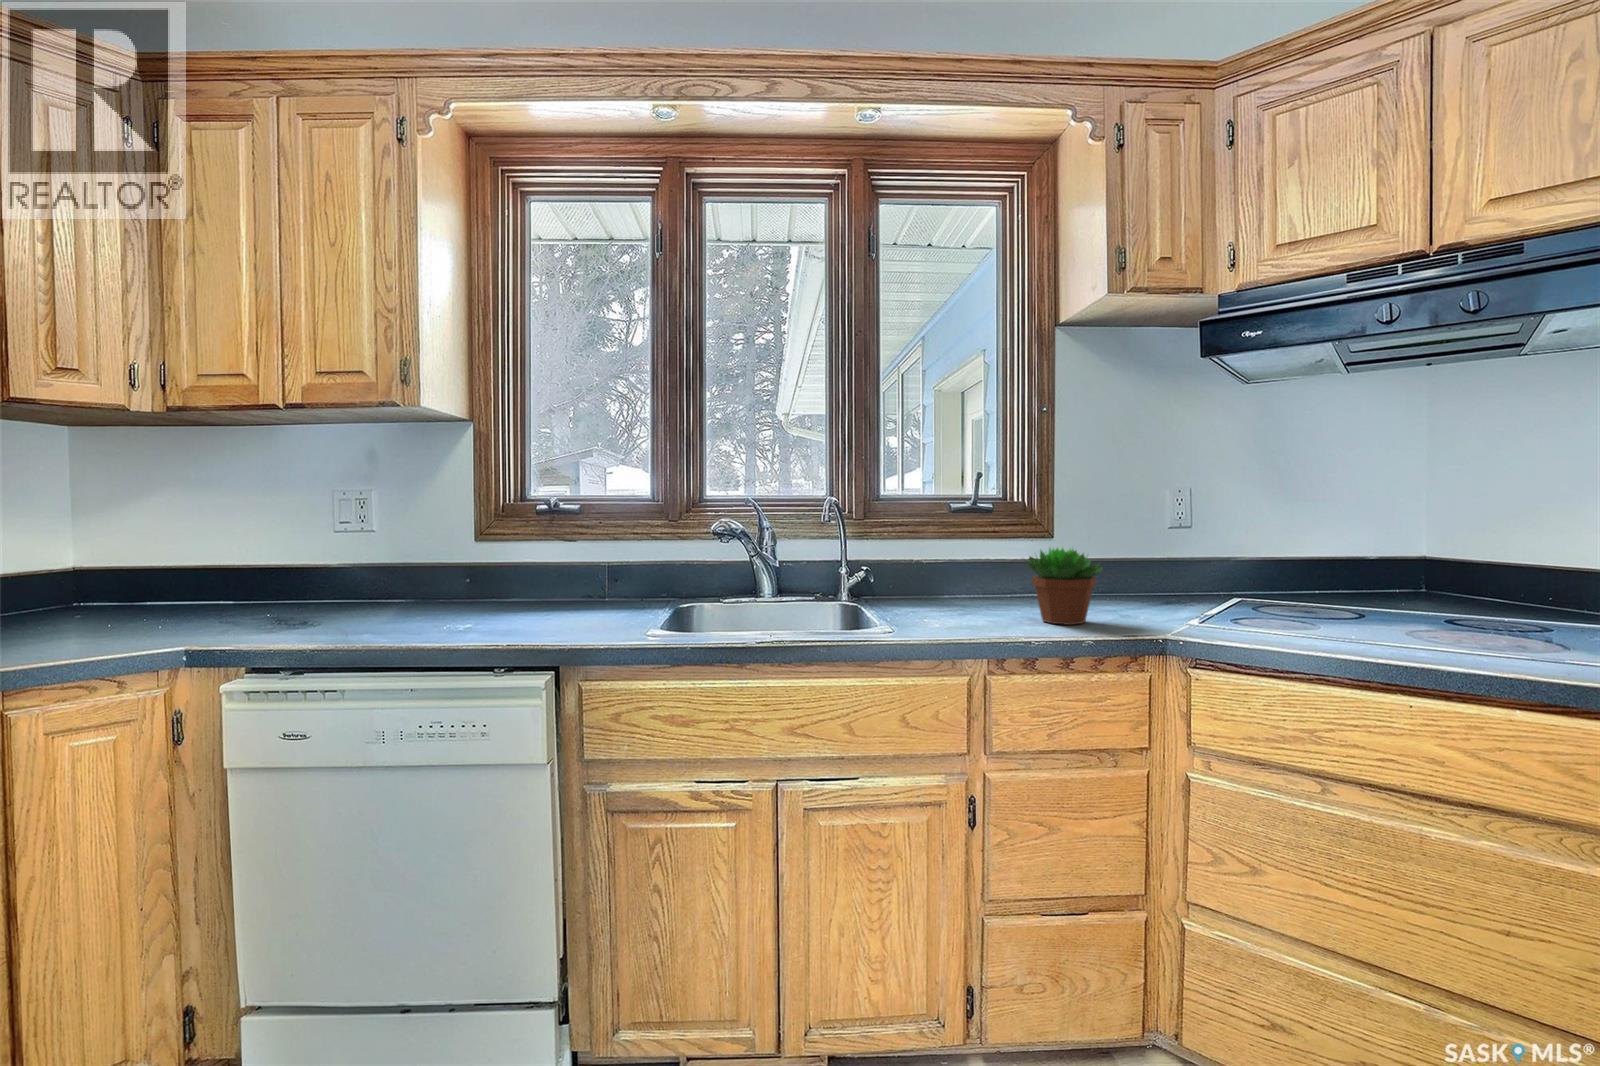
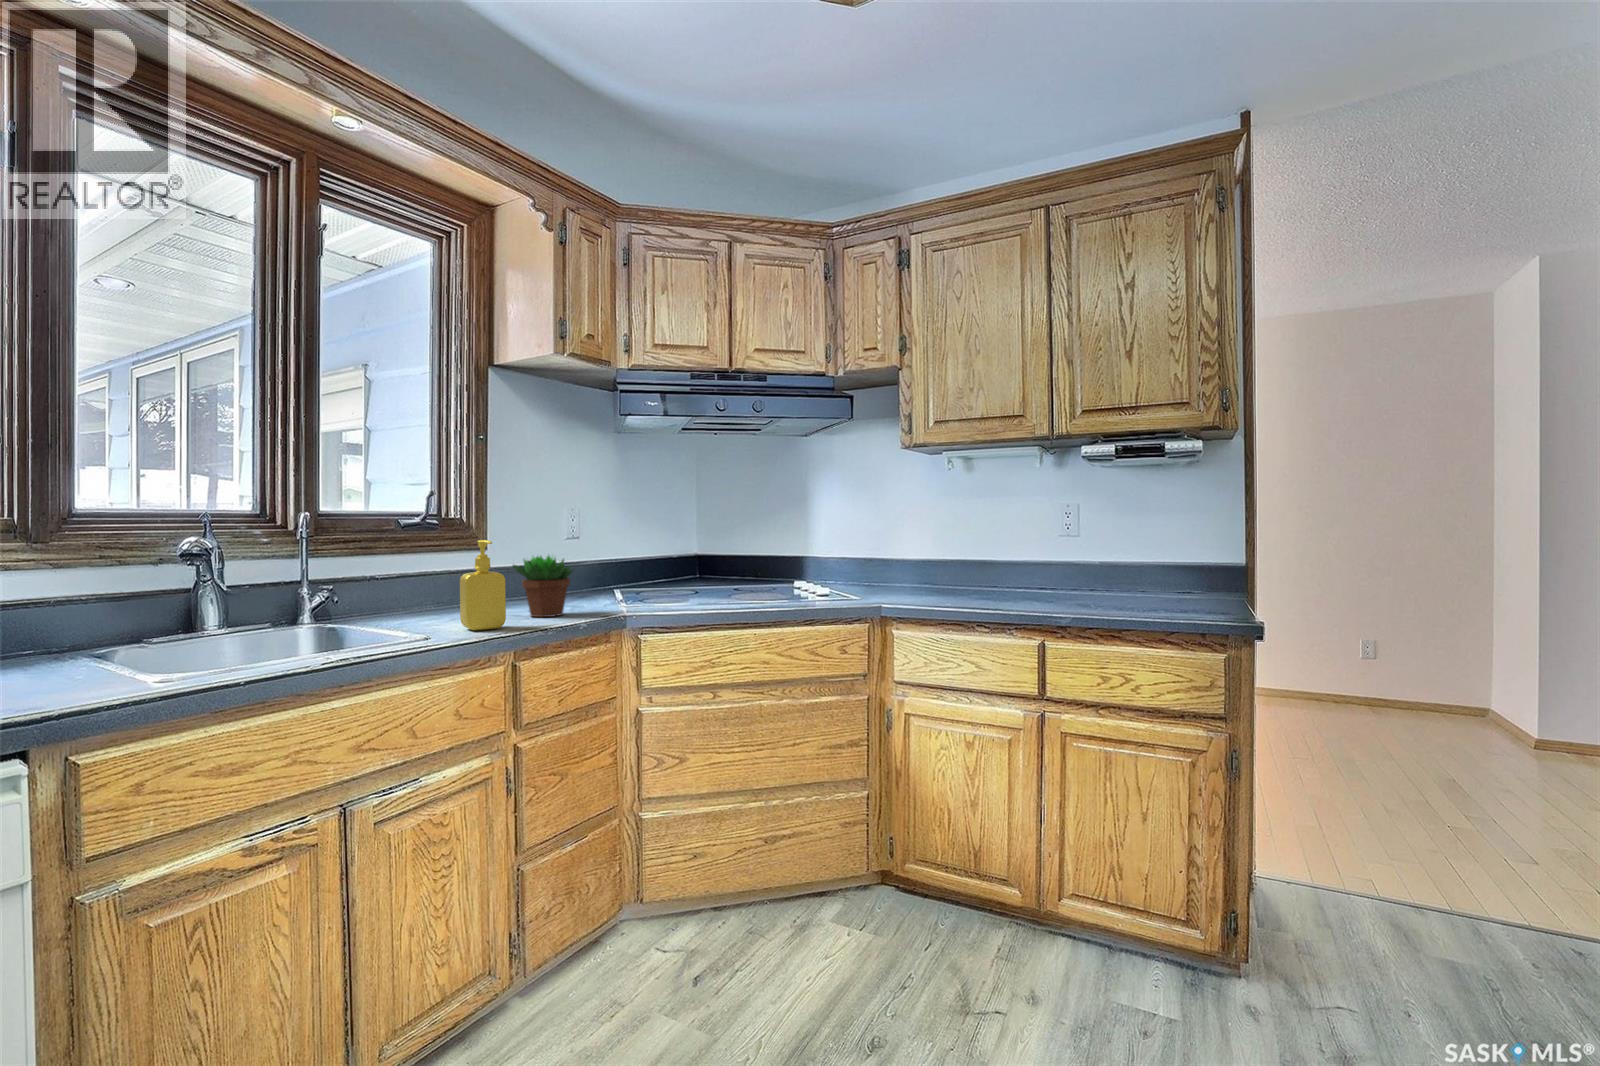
soap dispenser: none [939,528,985,631] -> present [460,540,506,631]

